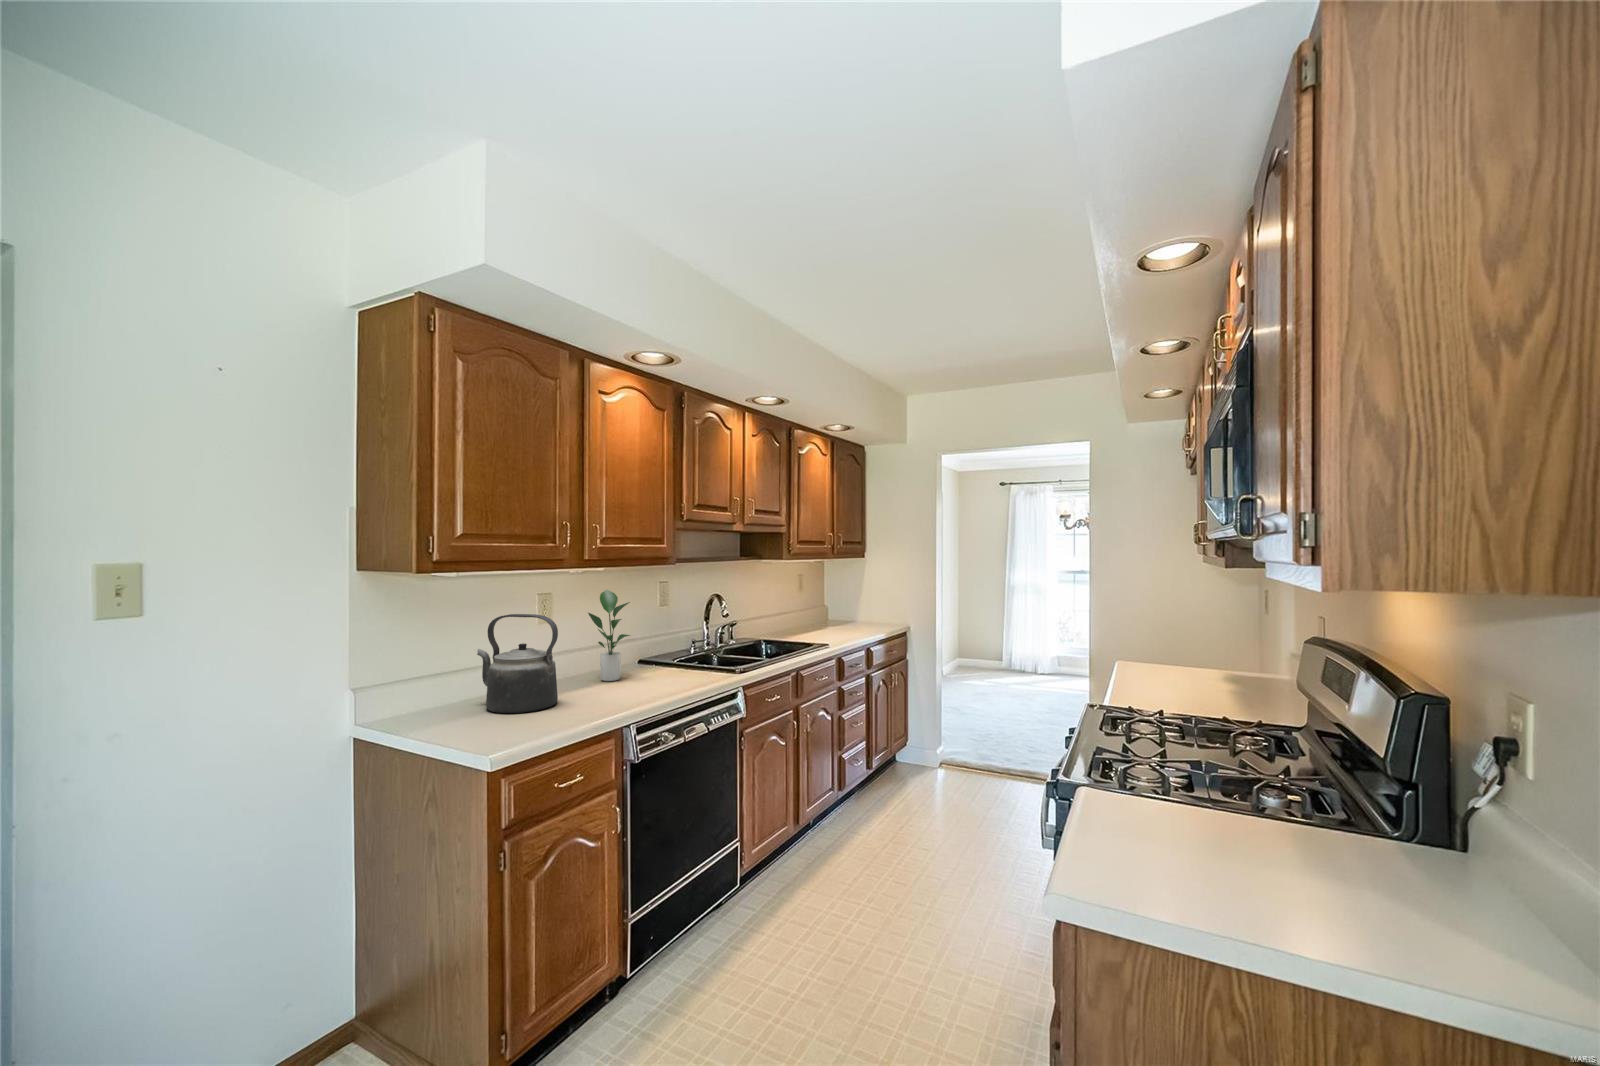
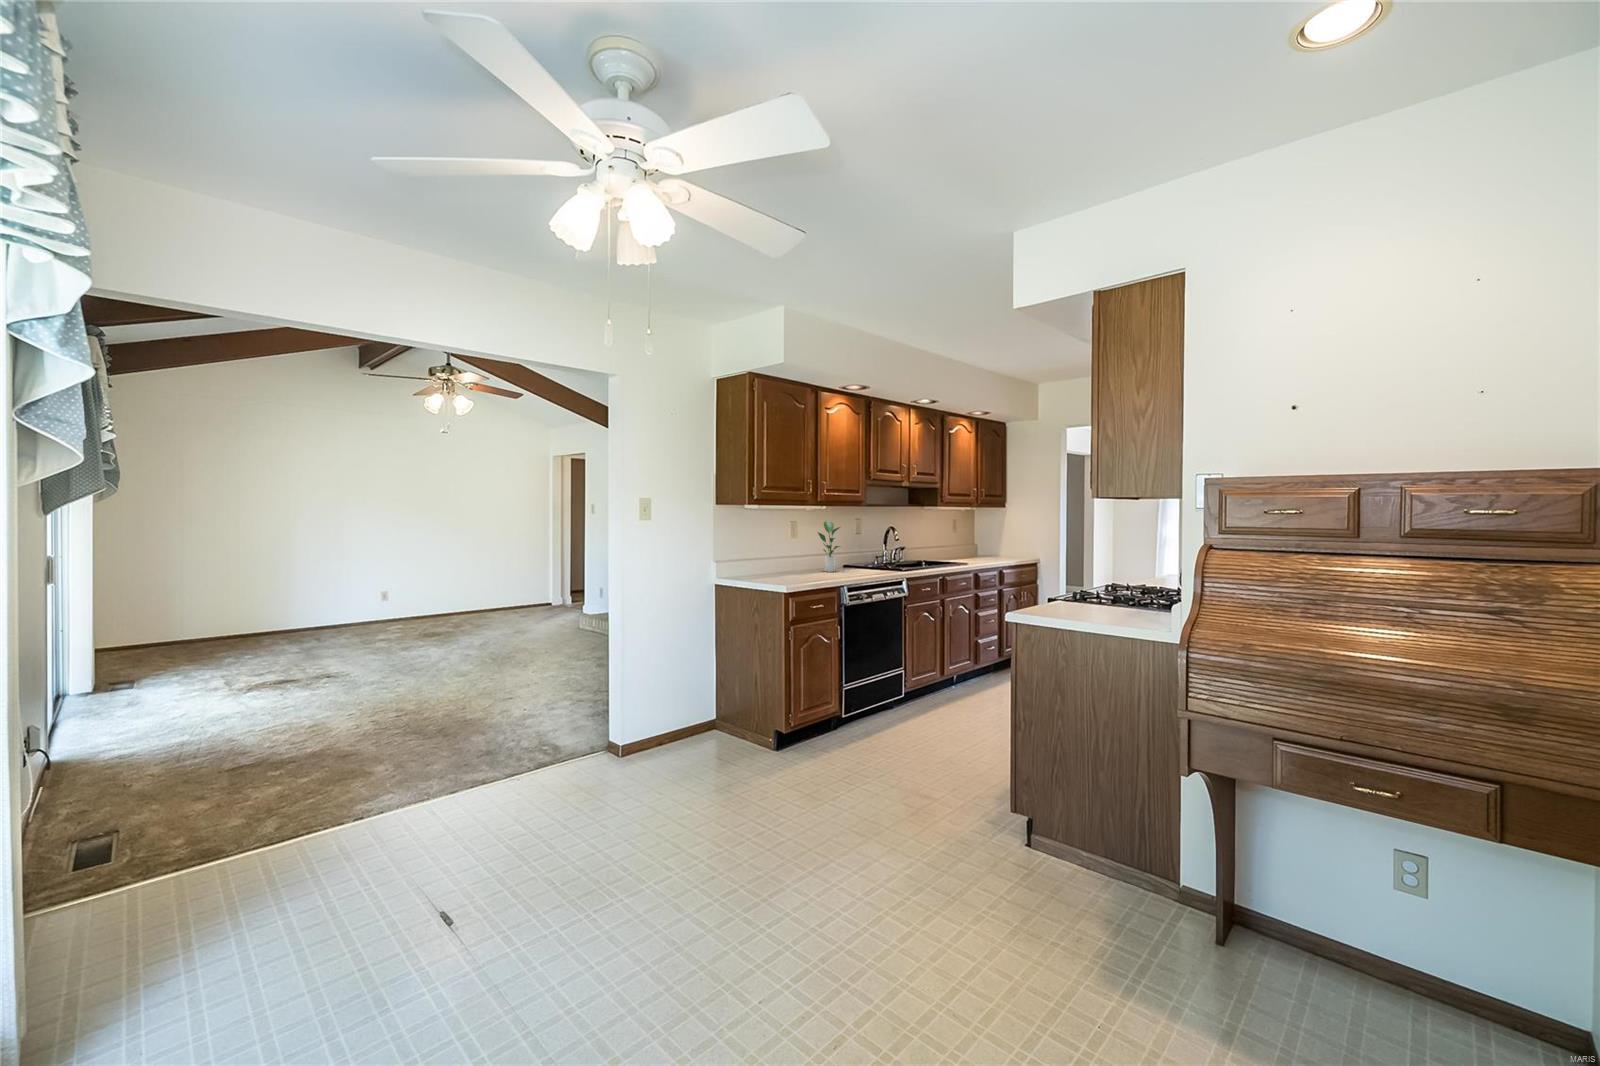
kettle: present [477,614,558,713] -> none [765,529,807,578]

